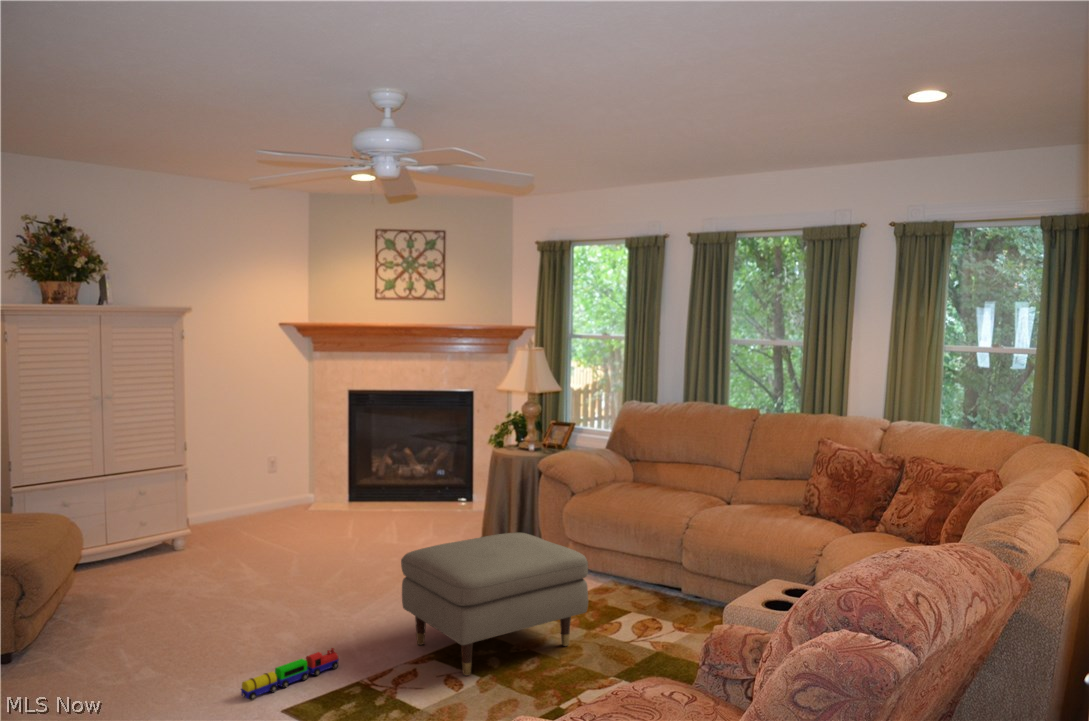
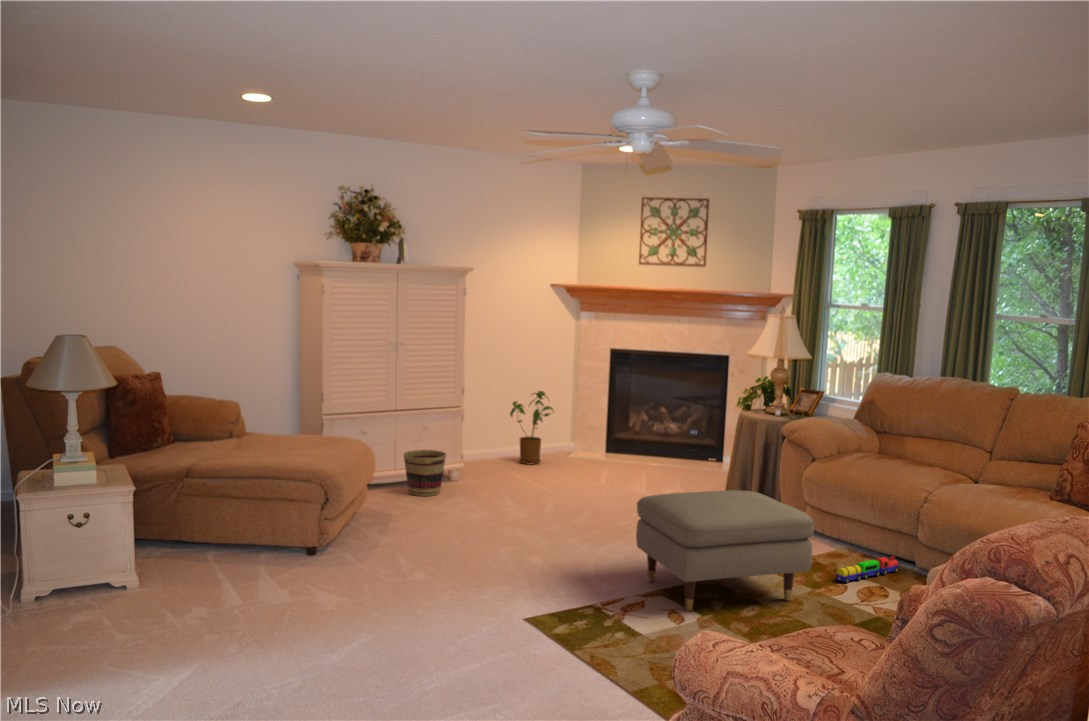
house plant: none [244,438,296,518] -> present [510,391,553,464]
basket: none [116,516,170,572] -> present [404,450,446,496]
toy train: present [241,648,339,700] -> present [836,556,898,583]

